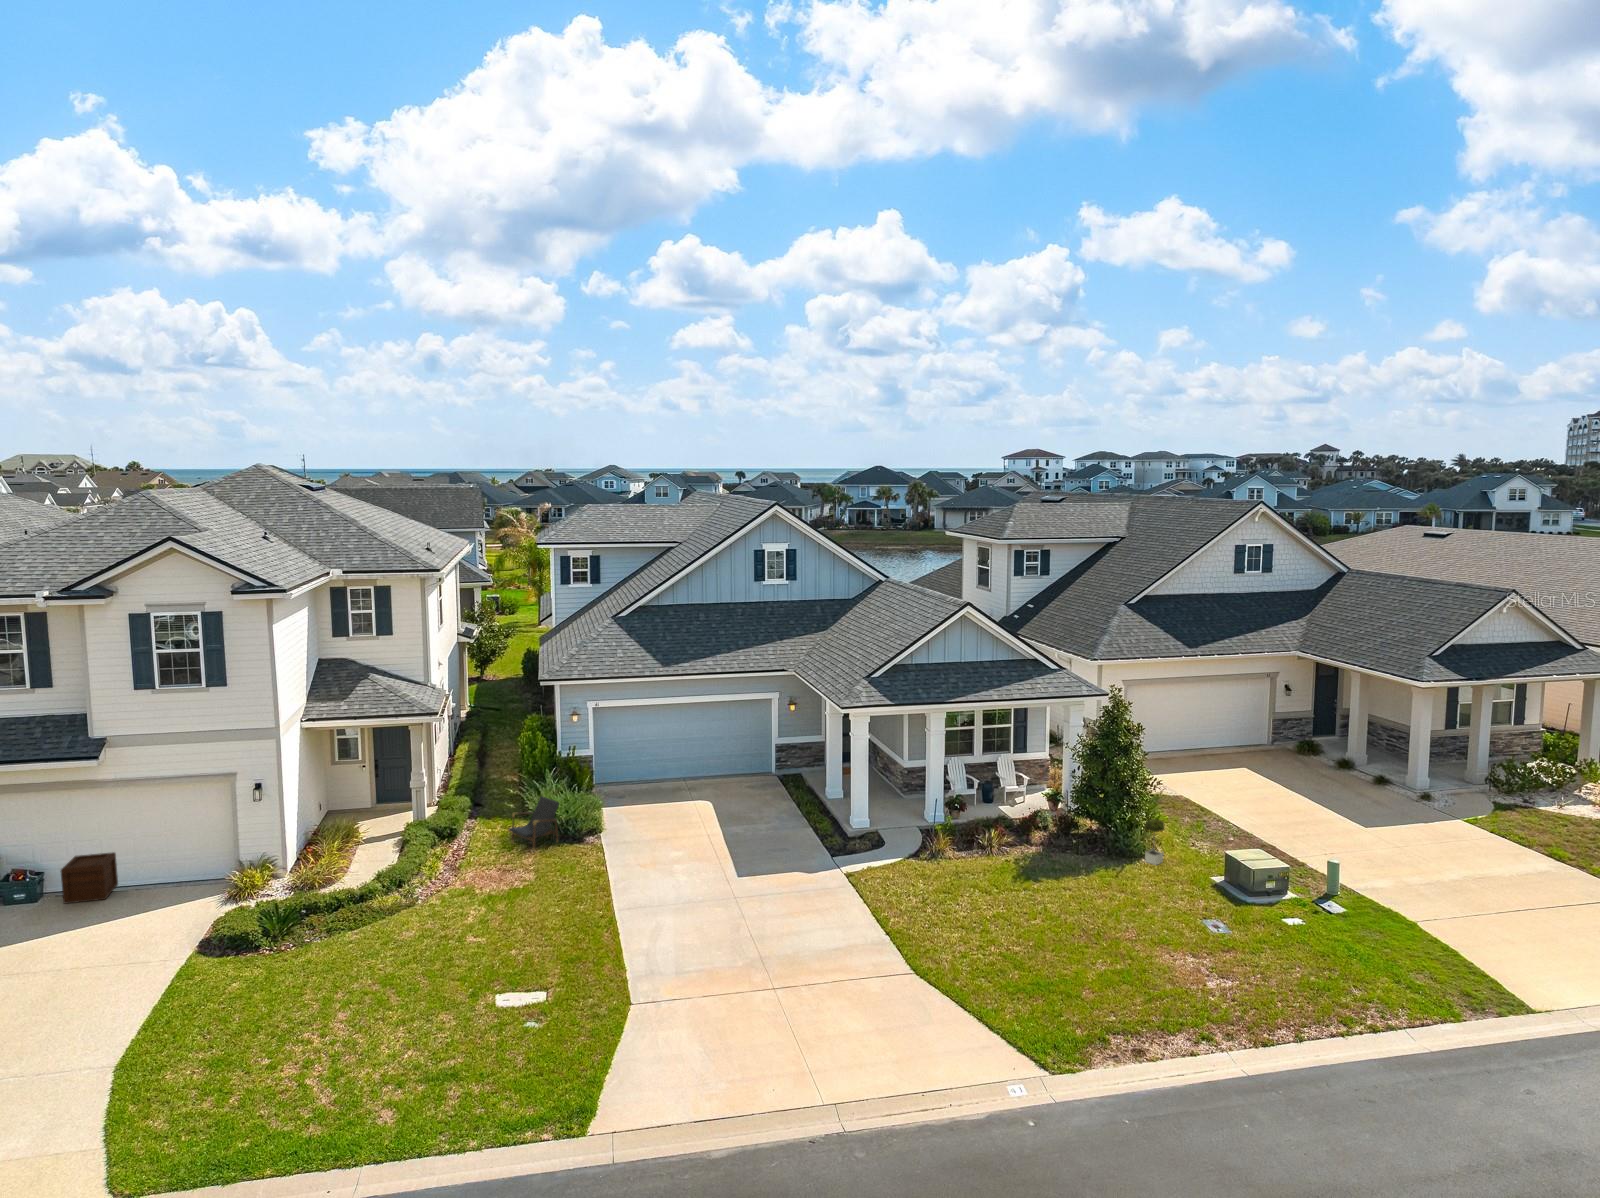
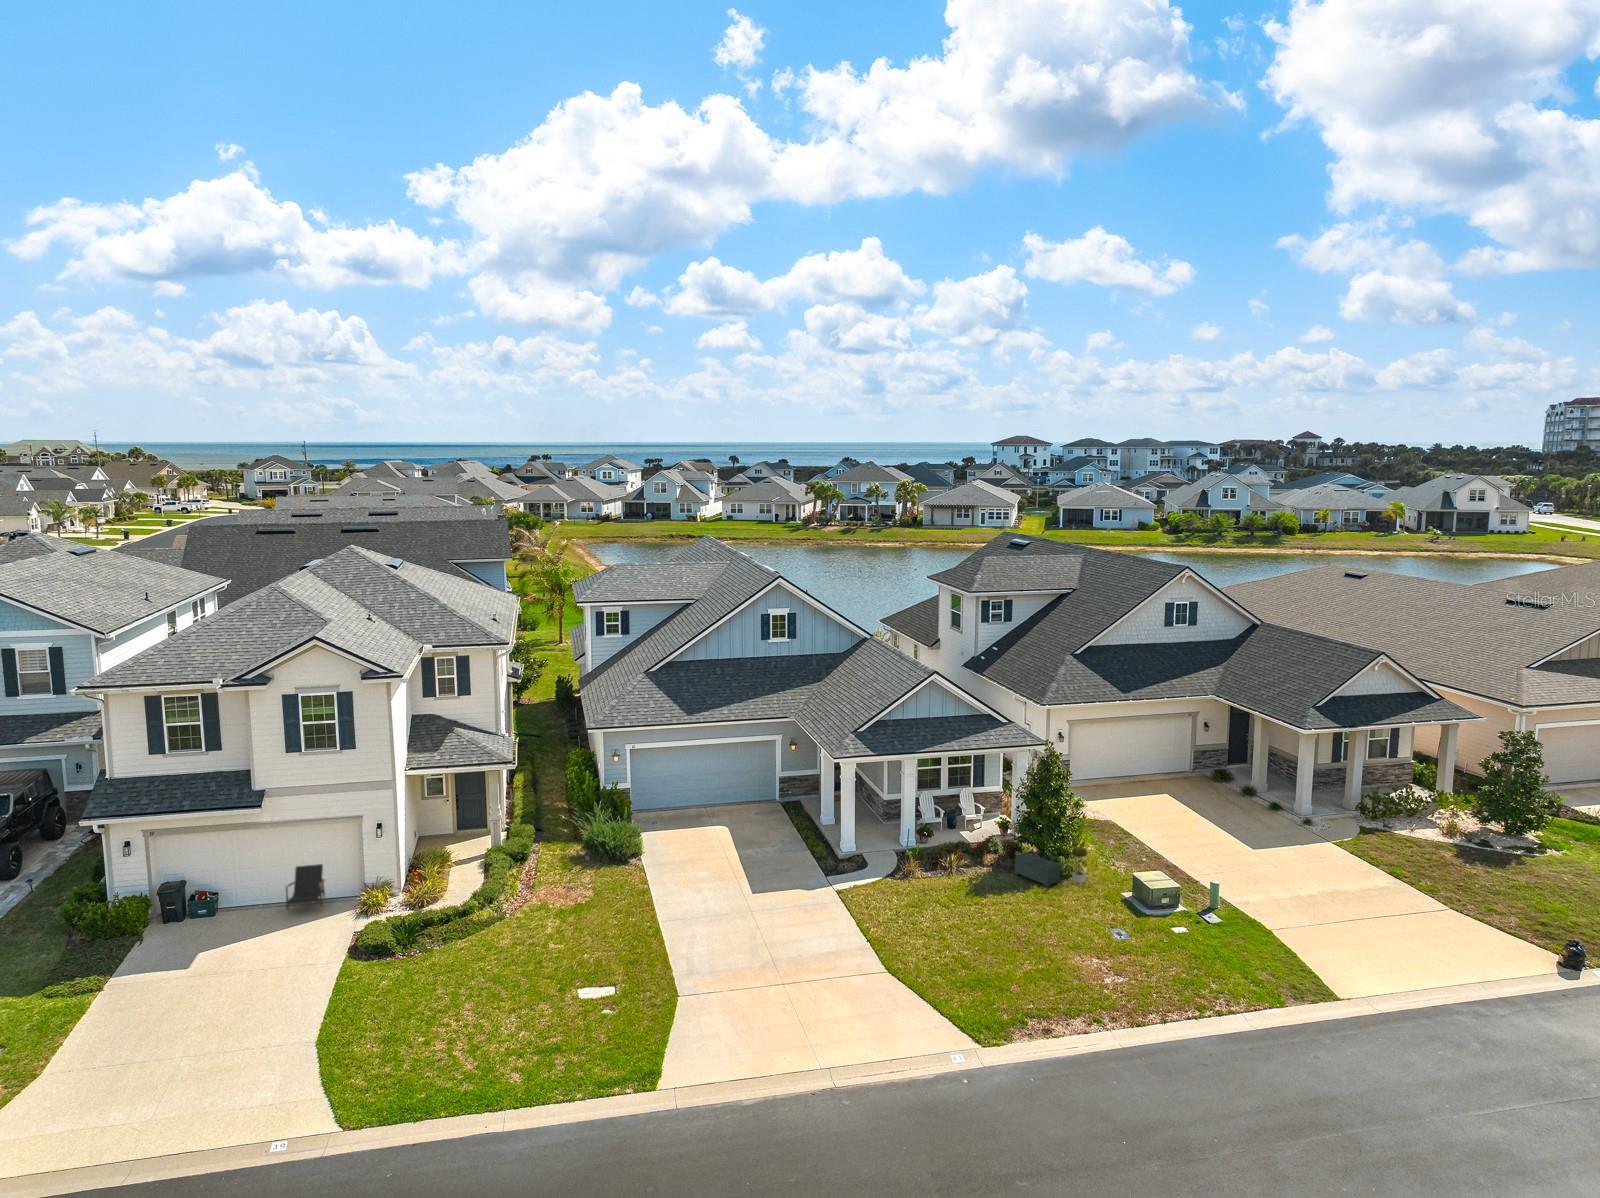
lounge chair: present [509,797,559,851] -> present [285,864,325,913]
bench: none [1071,827,1131,871] -> present [1015,852,1060,888]
wooden crate: present [60,852,118,903] -> none [231,877,271,918]

